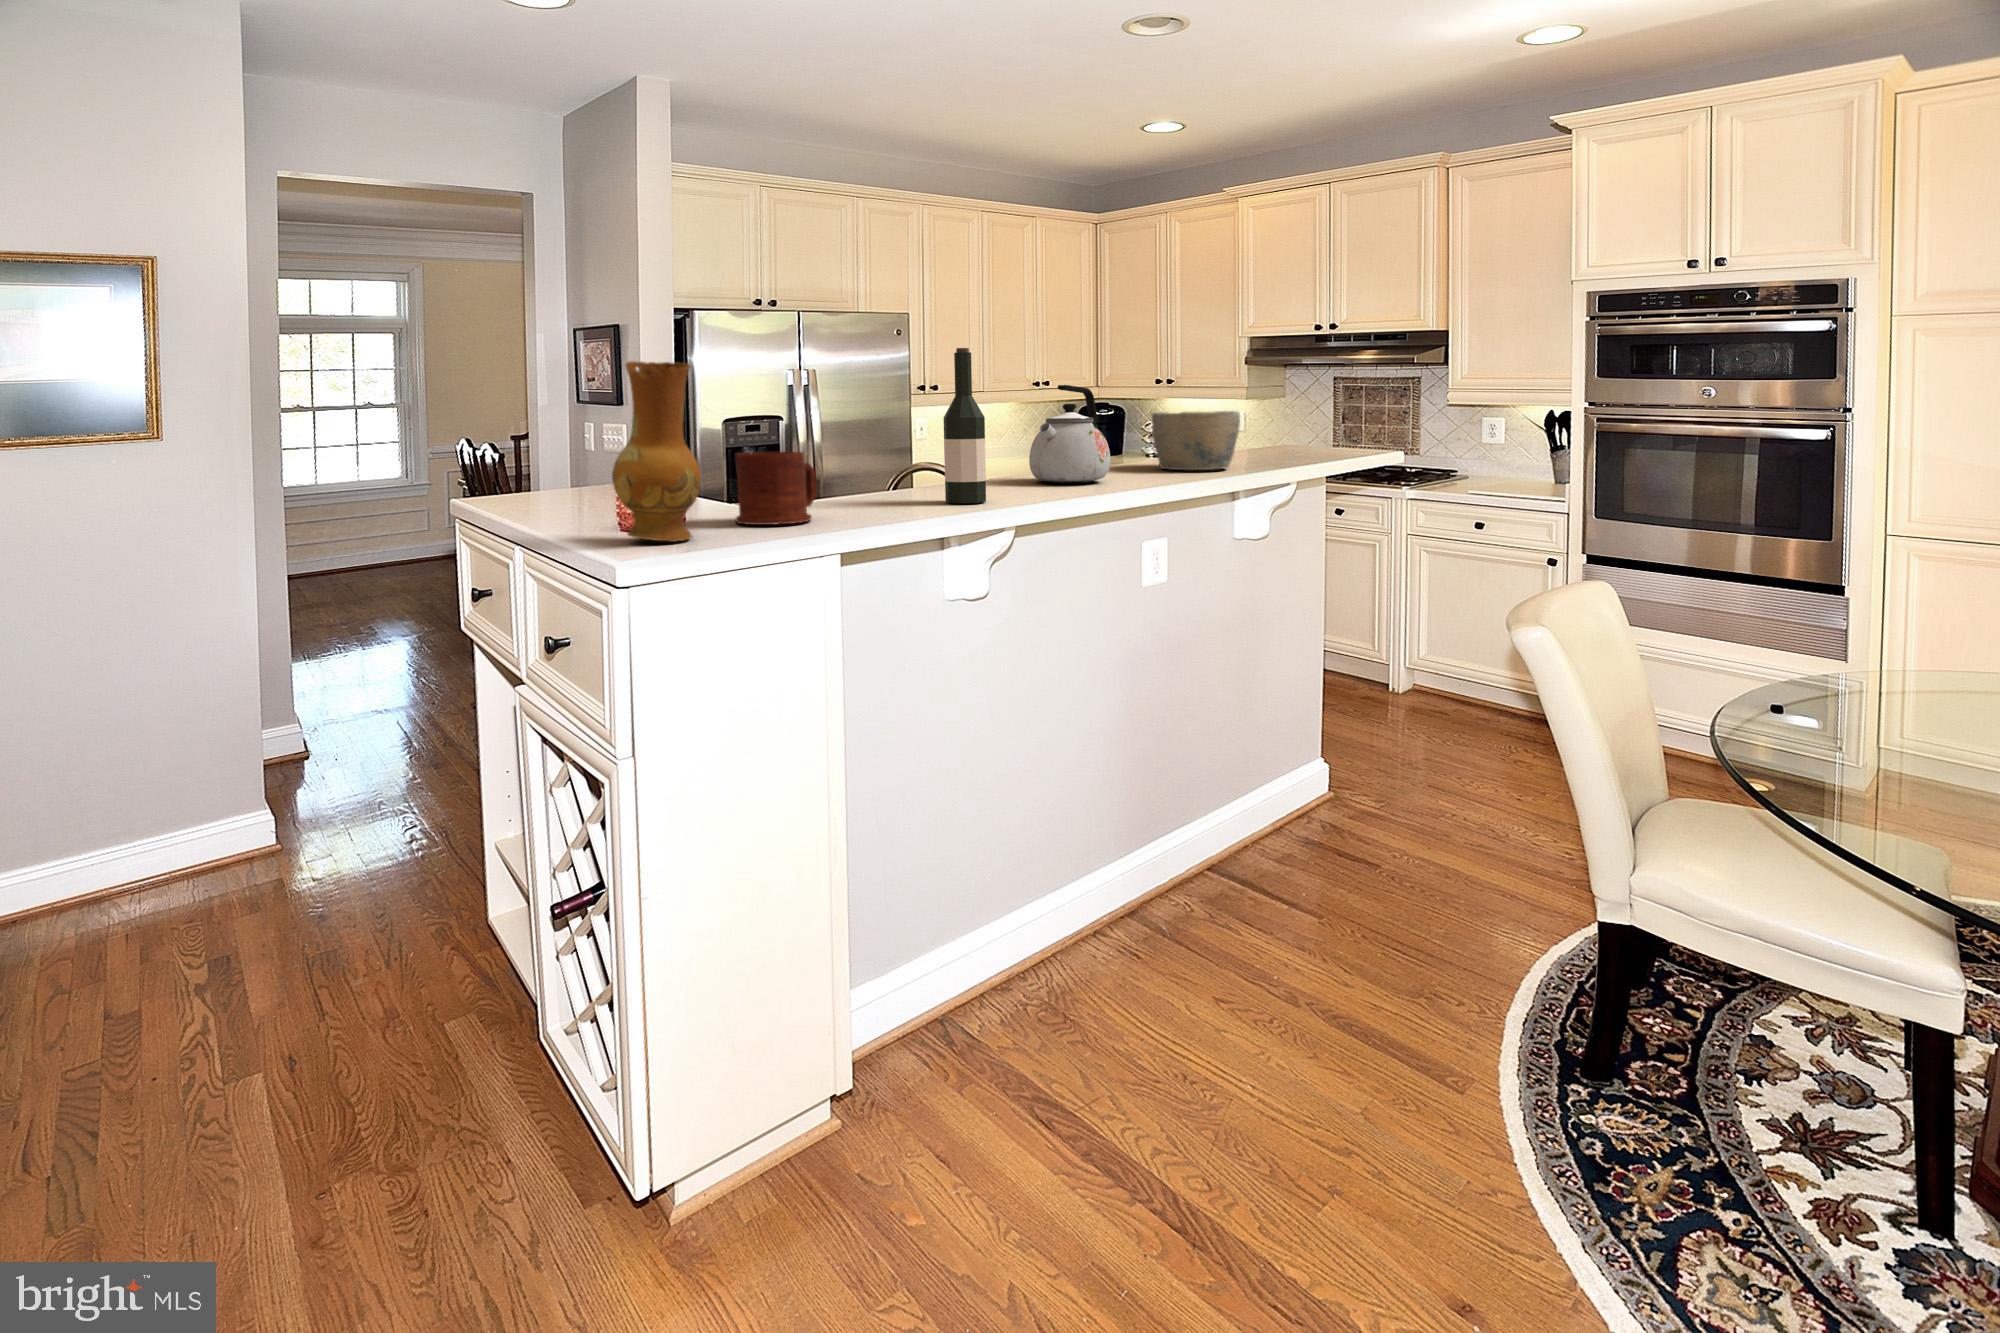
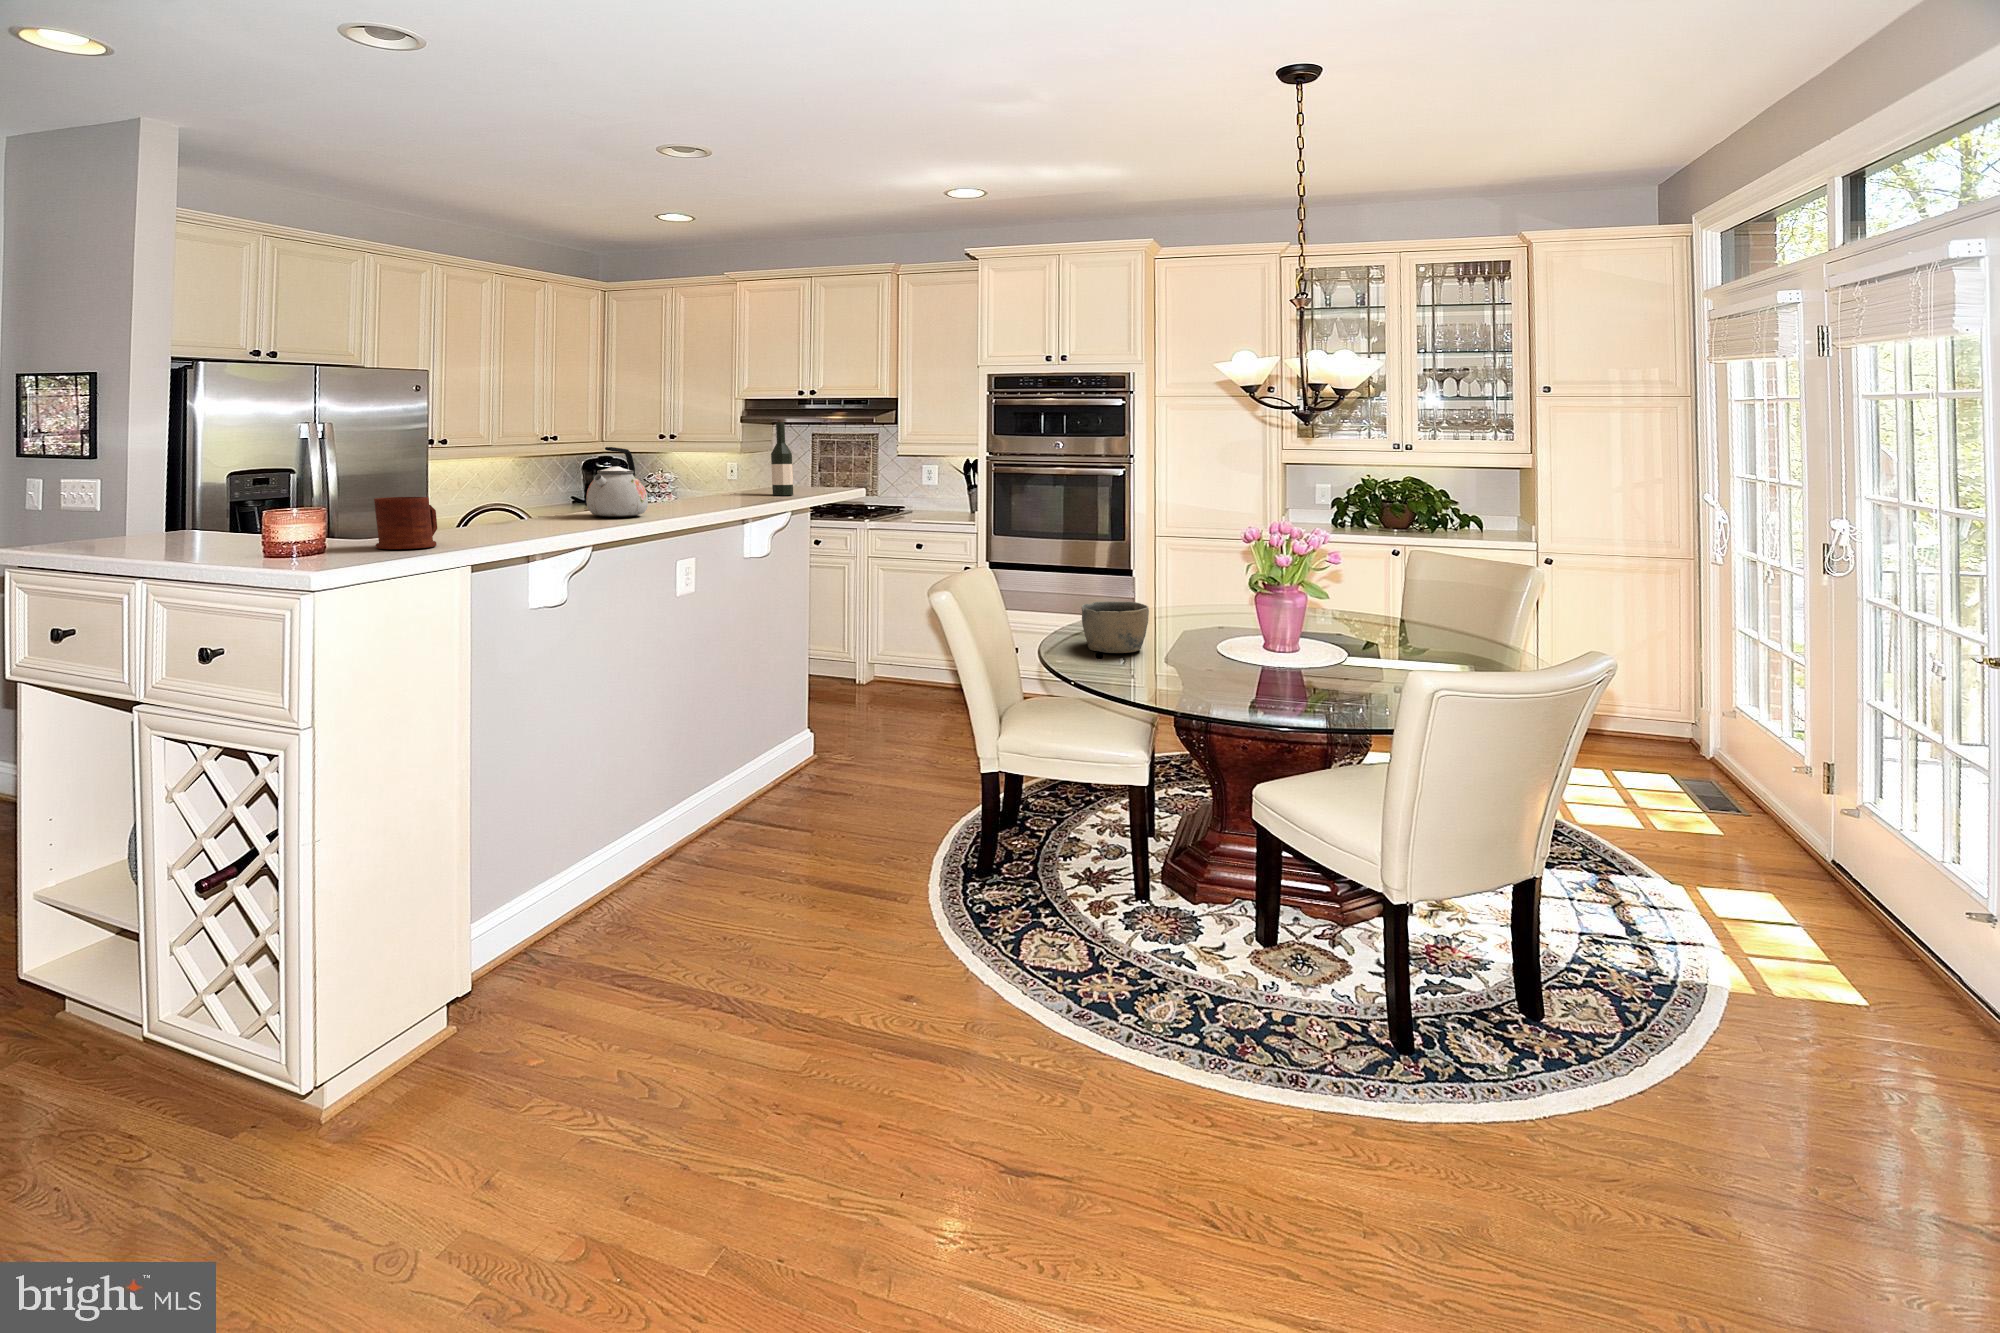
wine bottle: present [944,348,986,503] -> present [771,420,793,495]
ceramic jug: present [612,361,701,542] -> none [290,434,361,561]
bowl: present [1152,411,1240,470] -> present [1082,601,1149,653]

